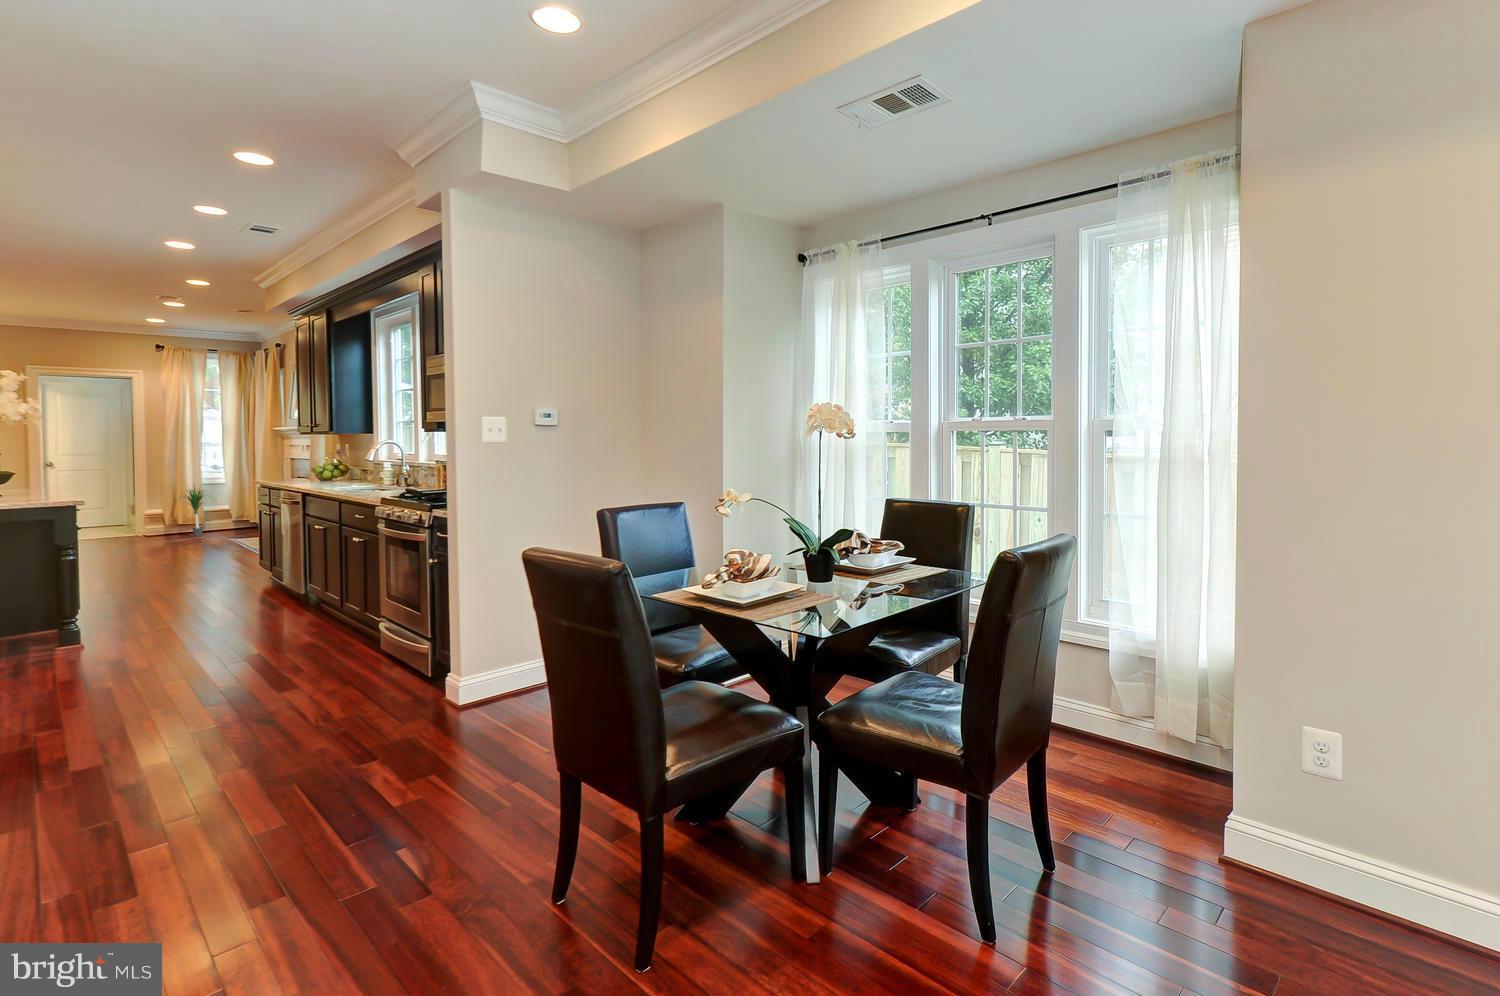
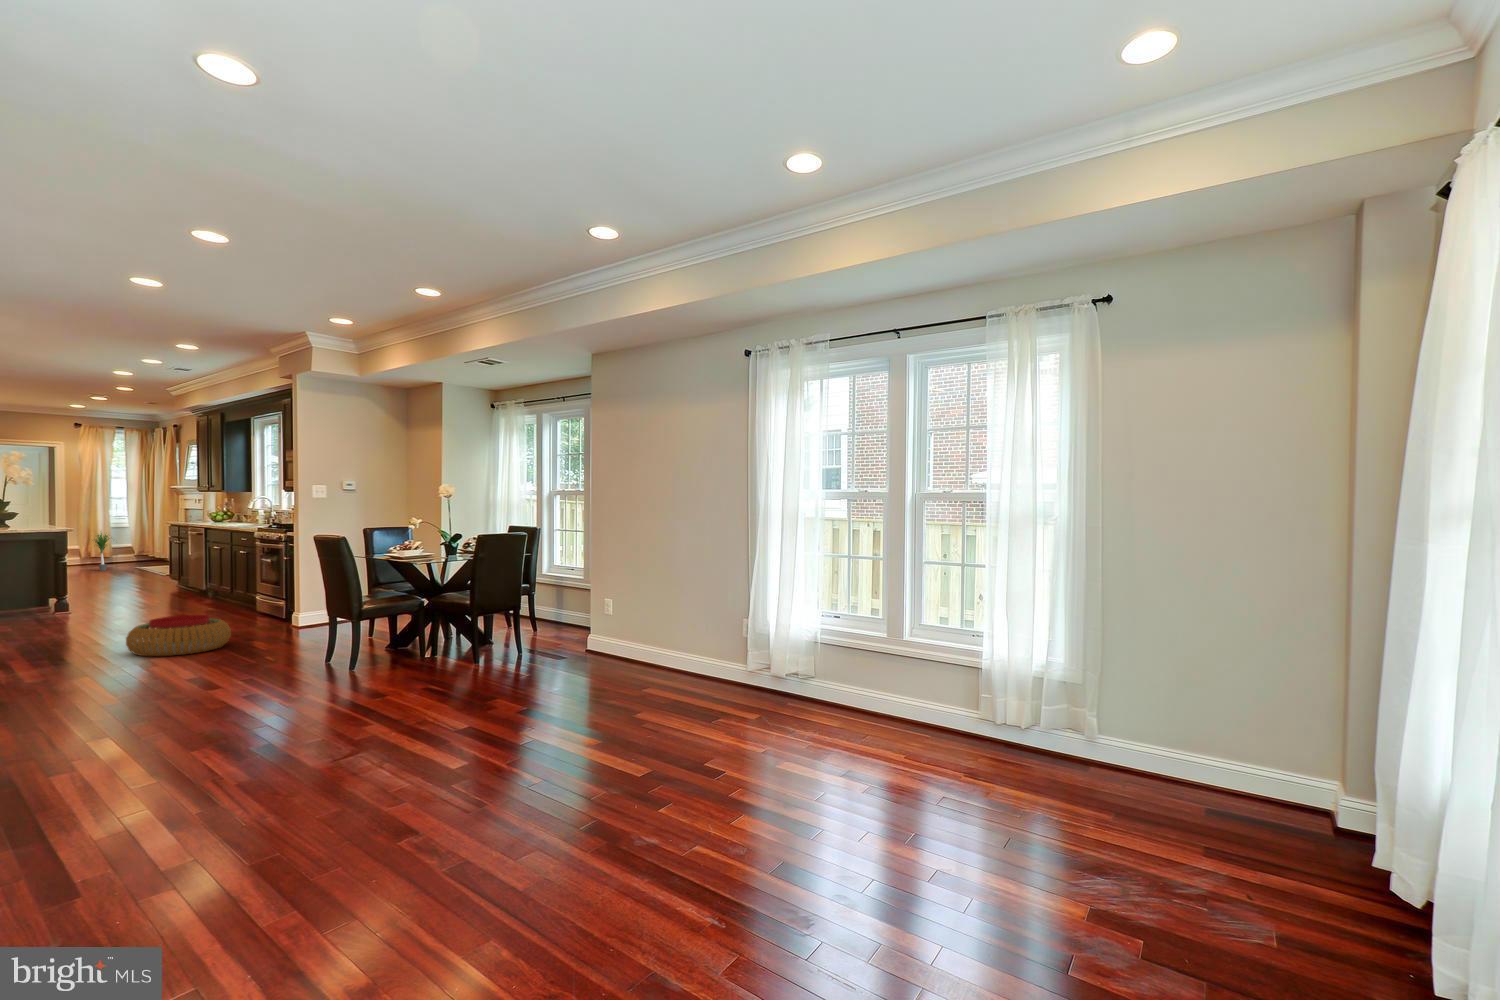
pouf: none [80,708,327,840] -> present [126,615,231,656]

